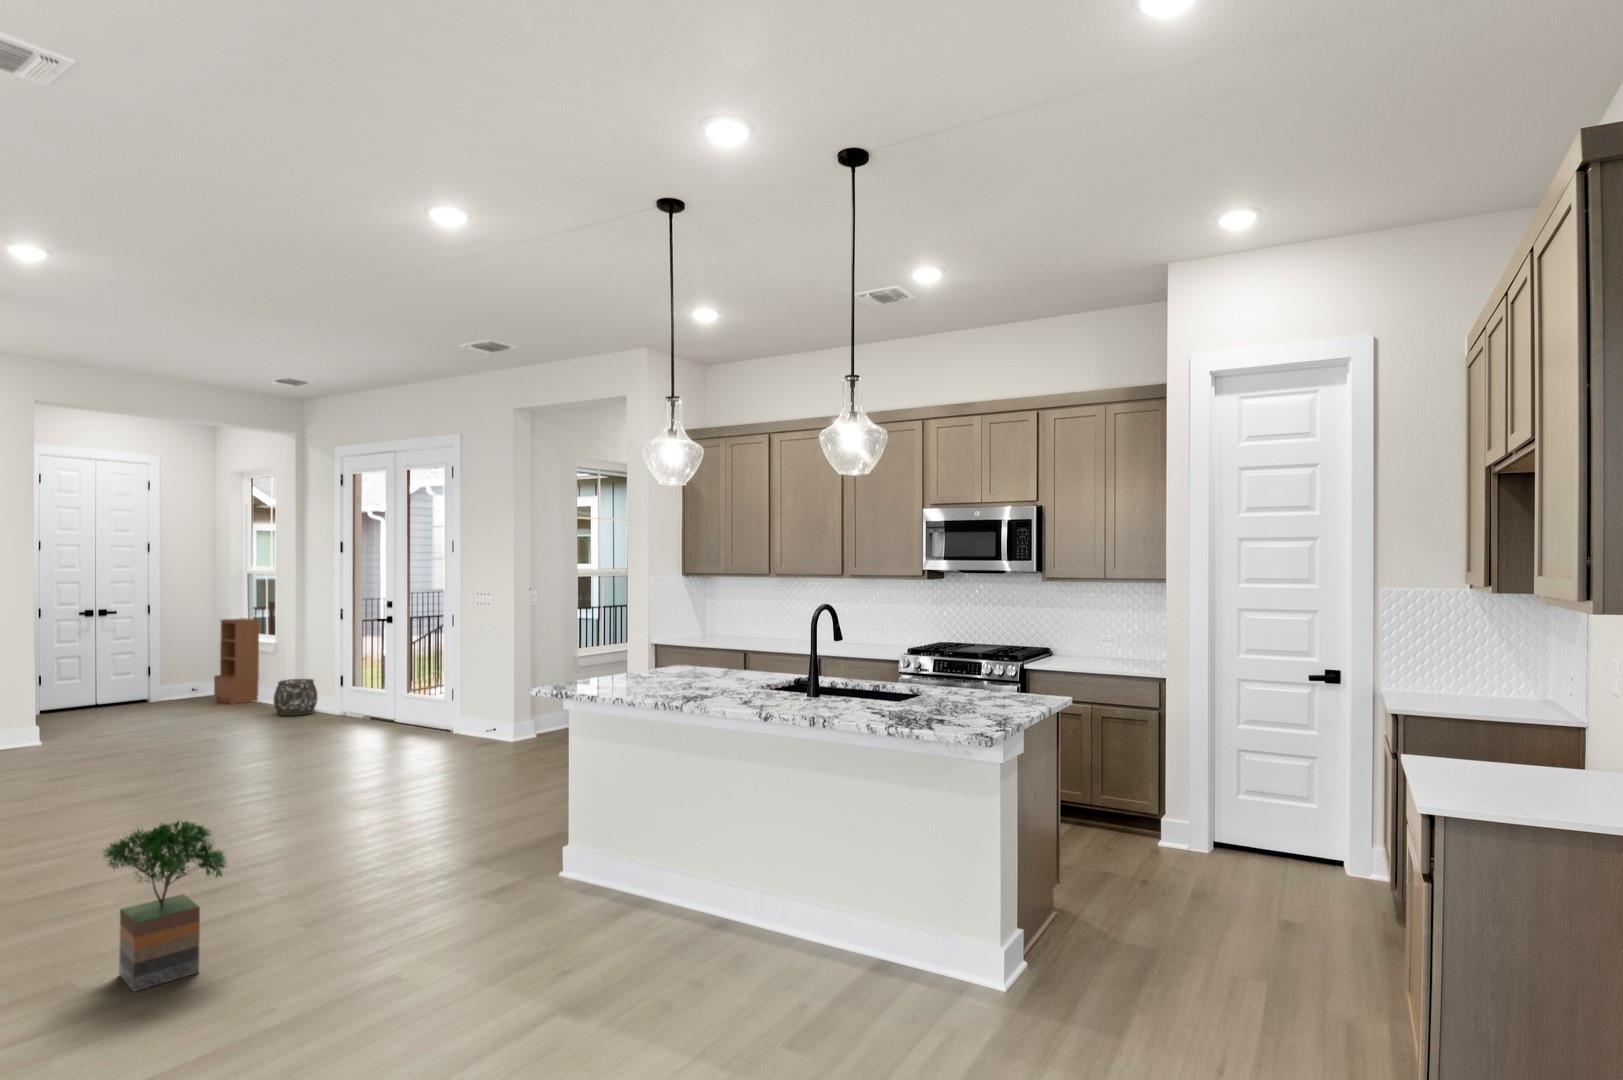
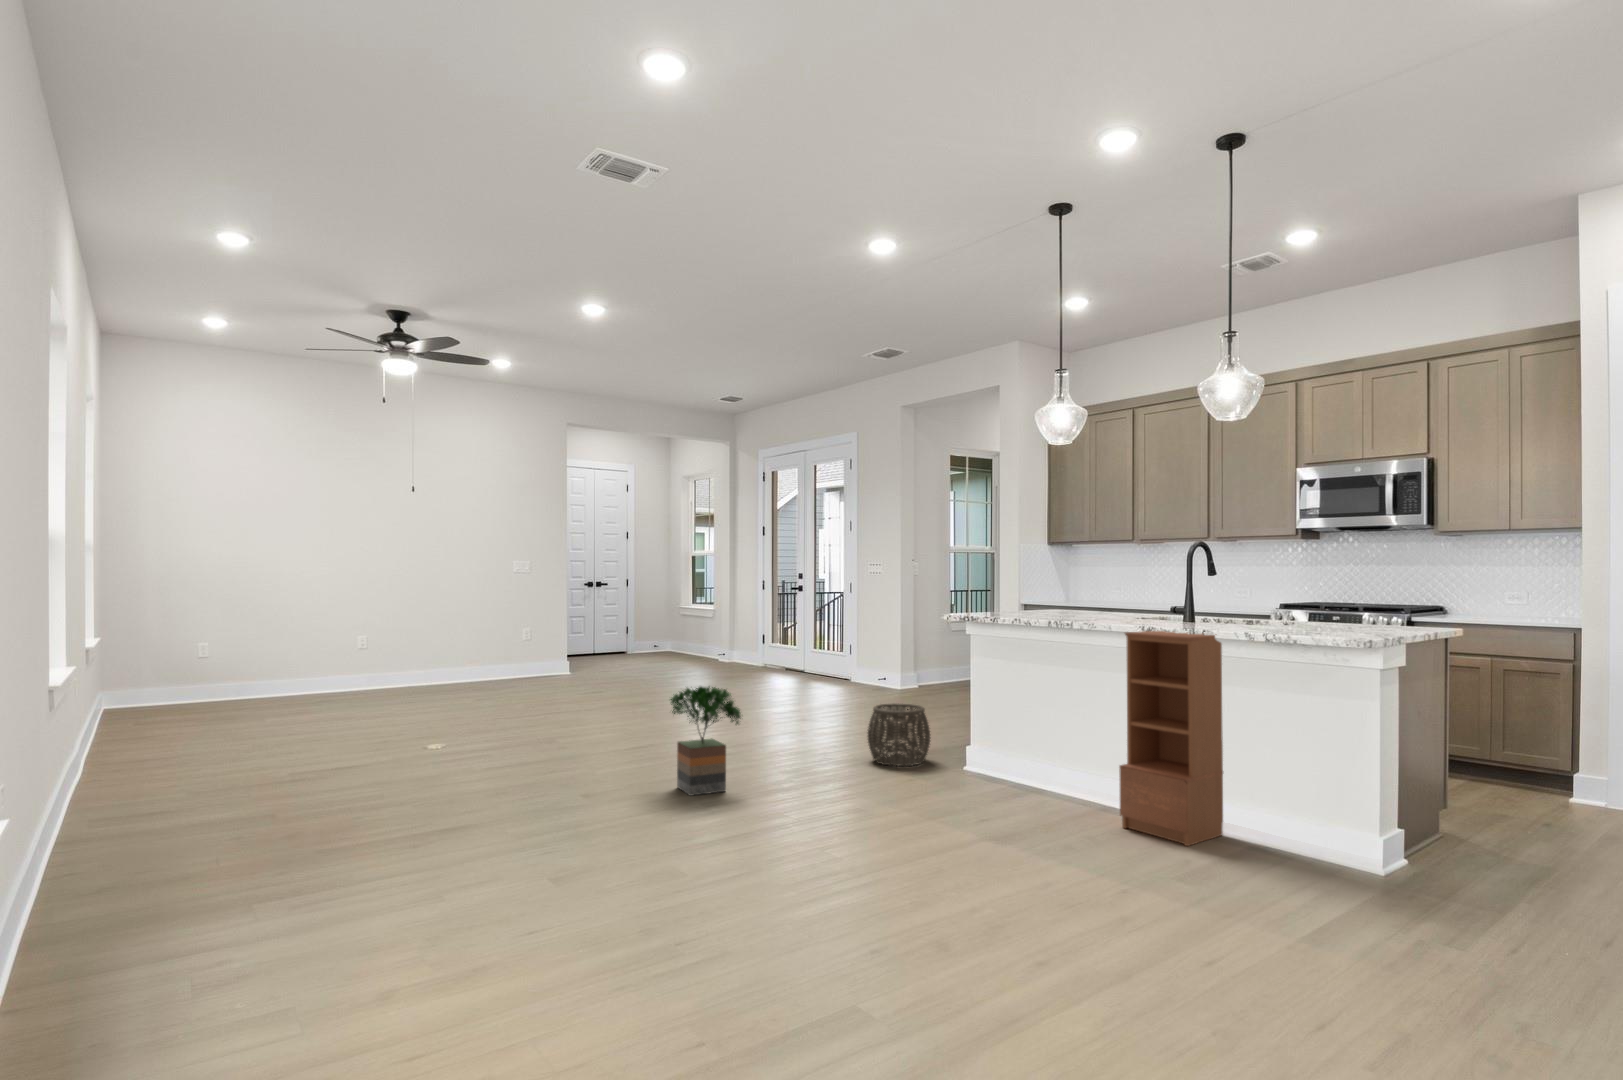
bookcase: present [214,618,259,704] -> present [1119,630,1223,846]
woven basket: present [274,679,318,716] -> present [867,703,930,766]

